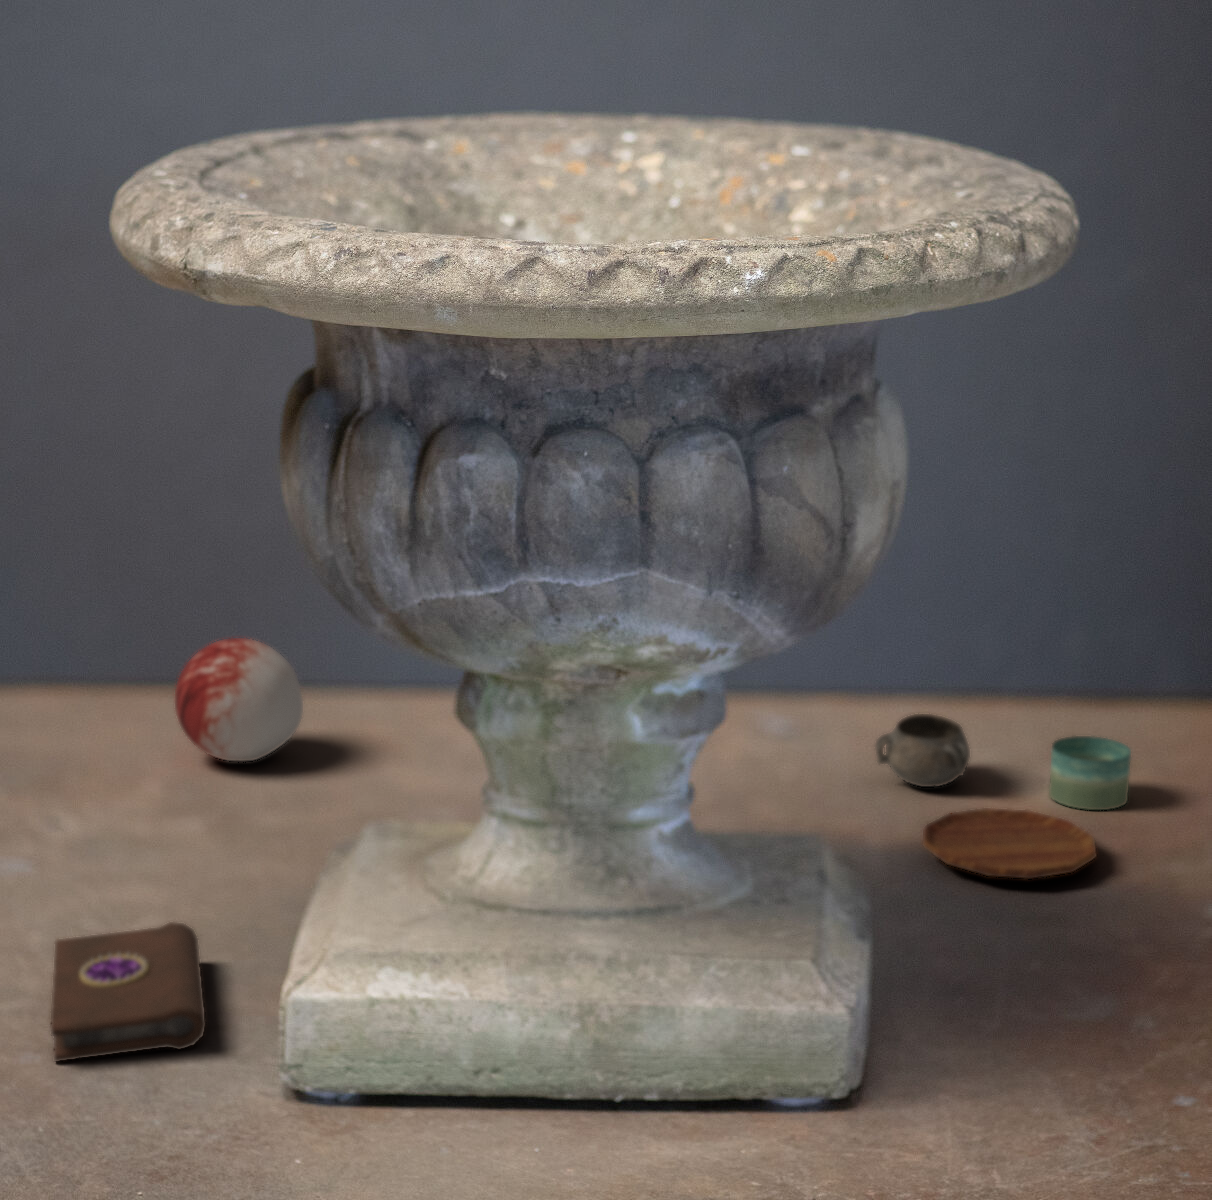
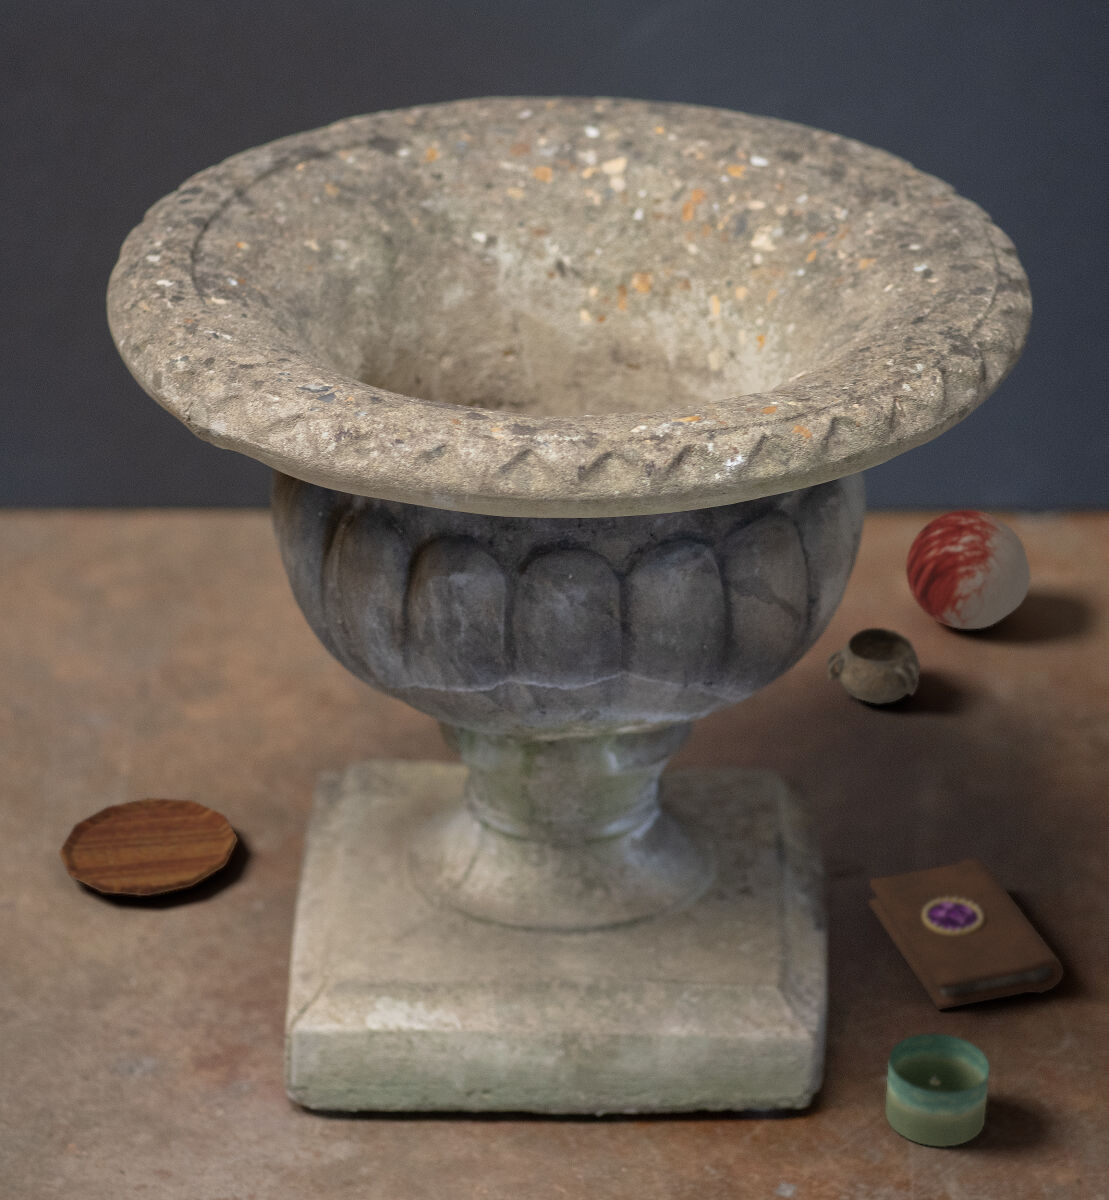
decorative orb: present [175,638,303,761] -> present [906,510,1030,629]
candle: present [1049,736,1131,810] -> present [886,1034,989,1146]
tray: present [923,808,1096,879] -> present [59,798,238,896]
book: present [51,922,206,1061] -> present [870,859,1064,1010]

